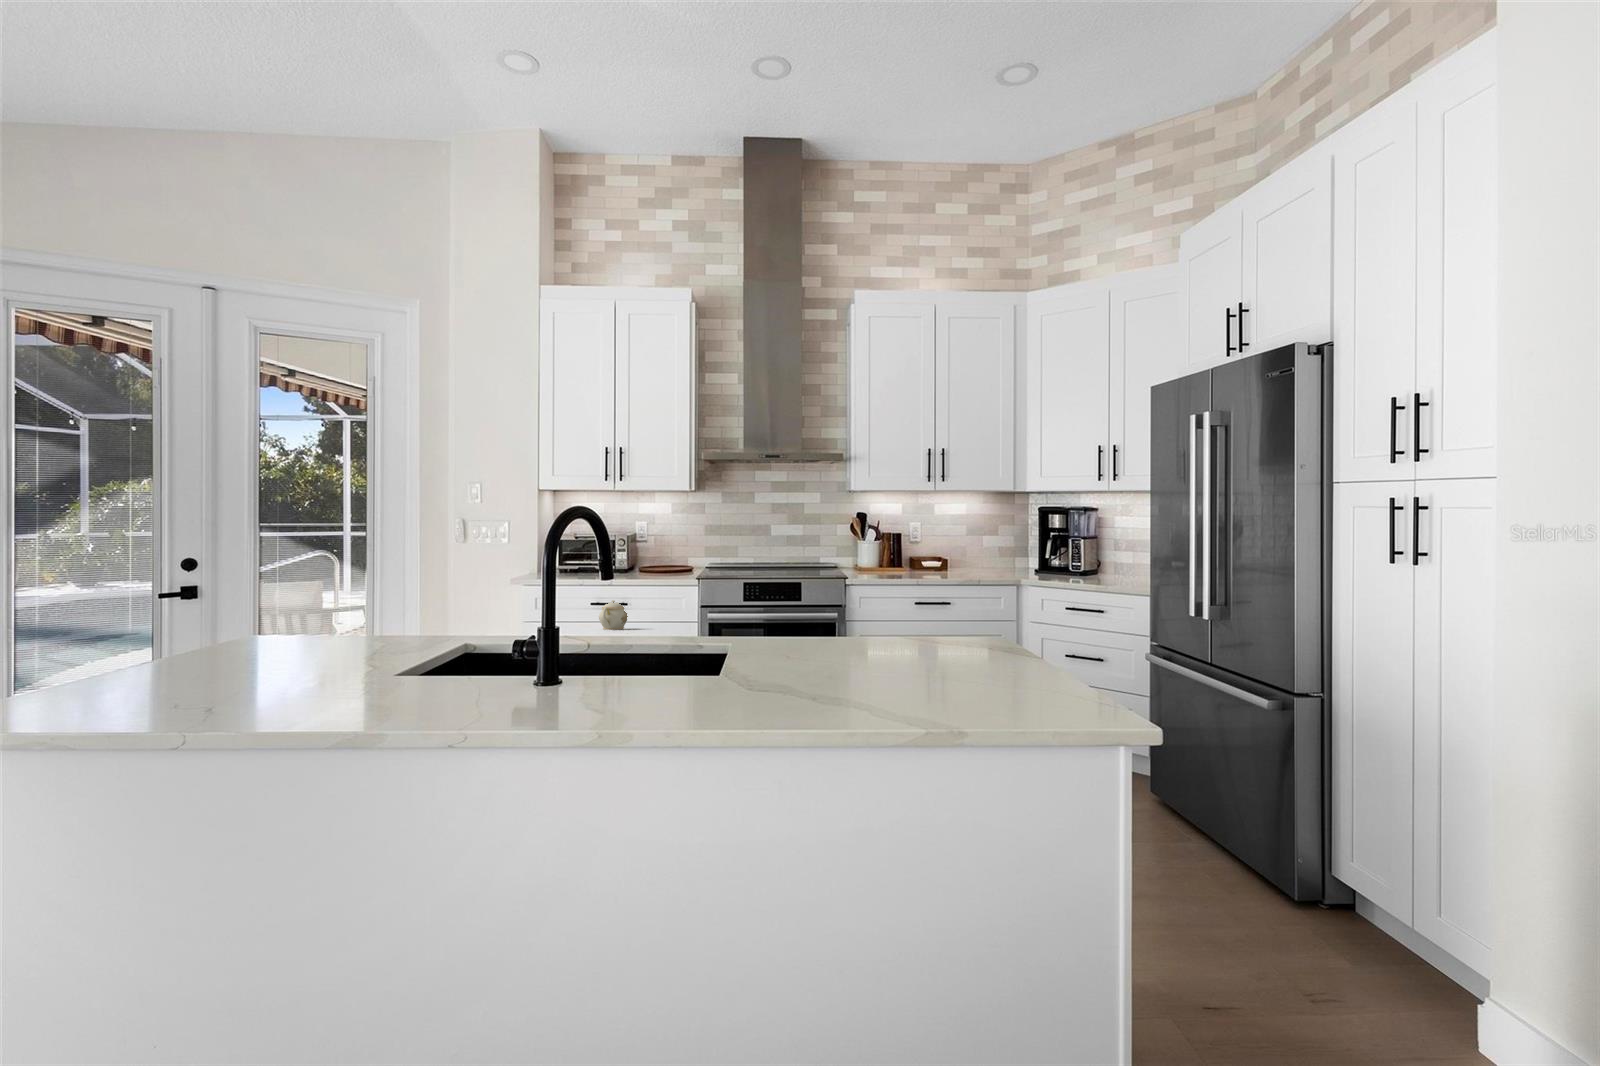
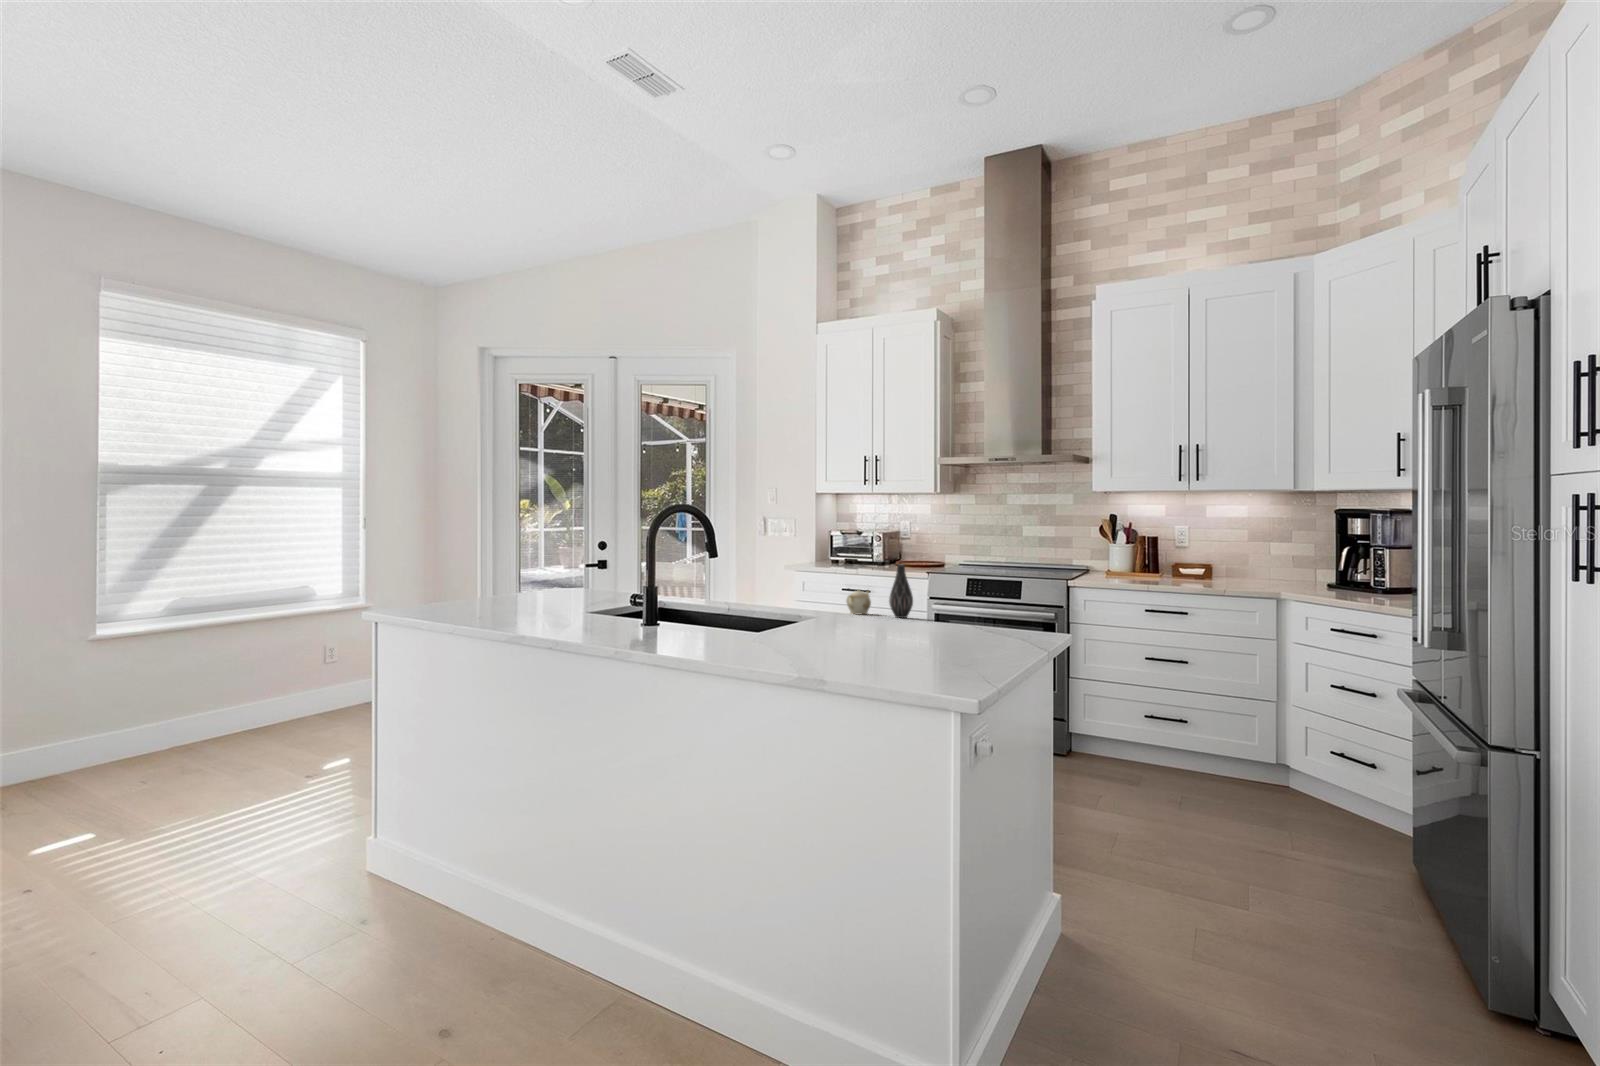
vase: none [654,569,681,630] -> present [889,565,913,618]

